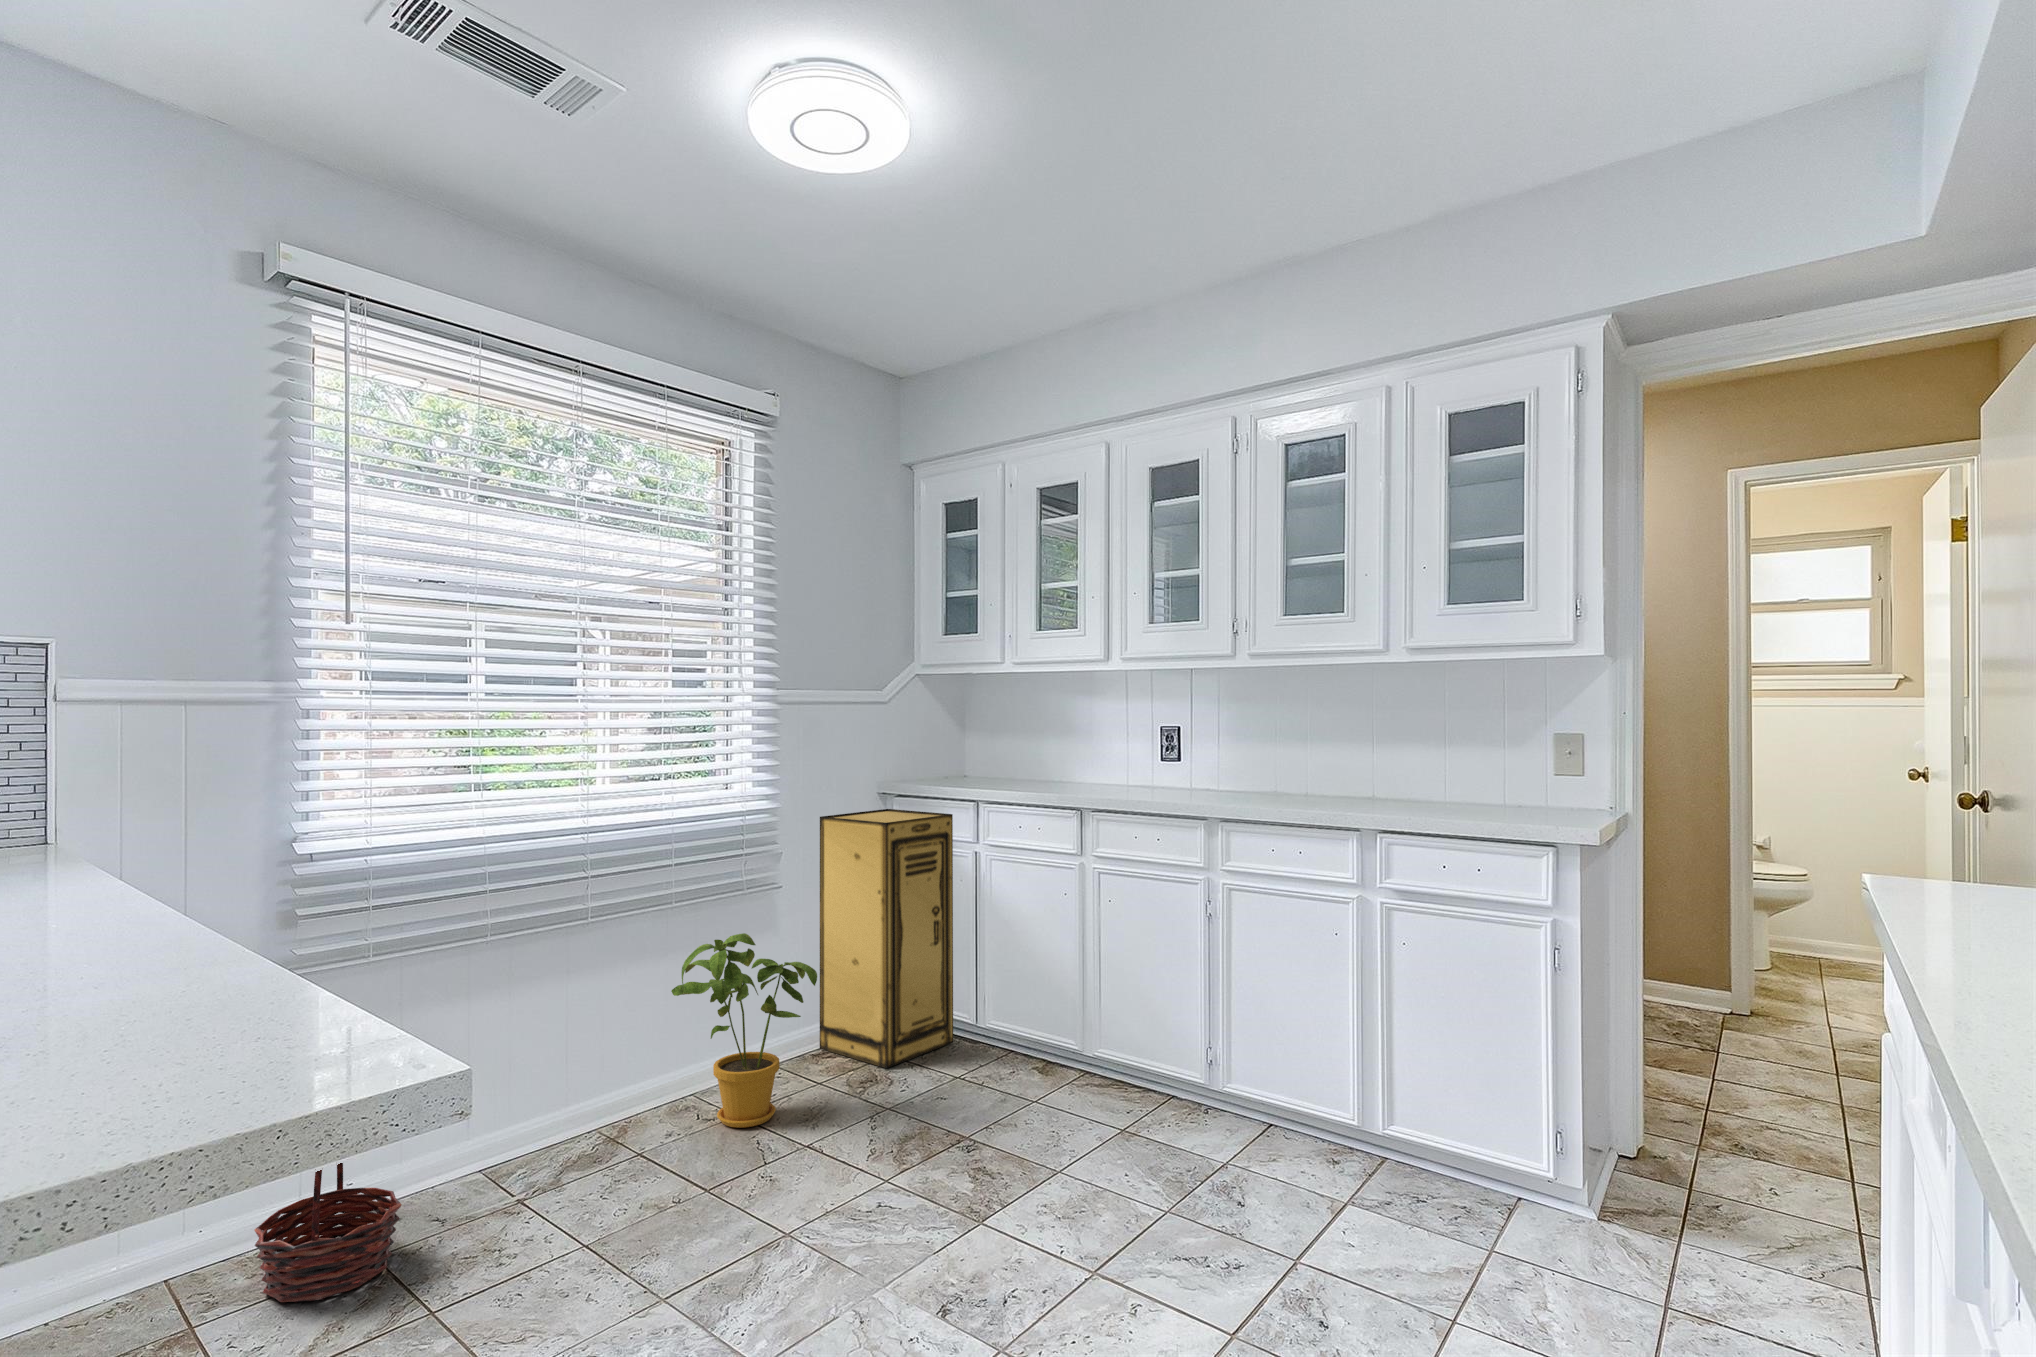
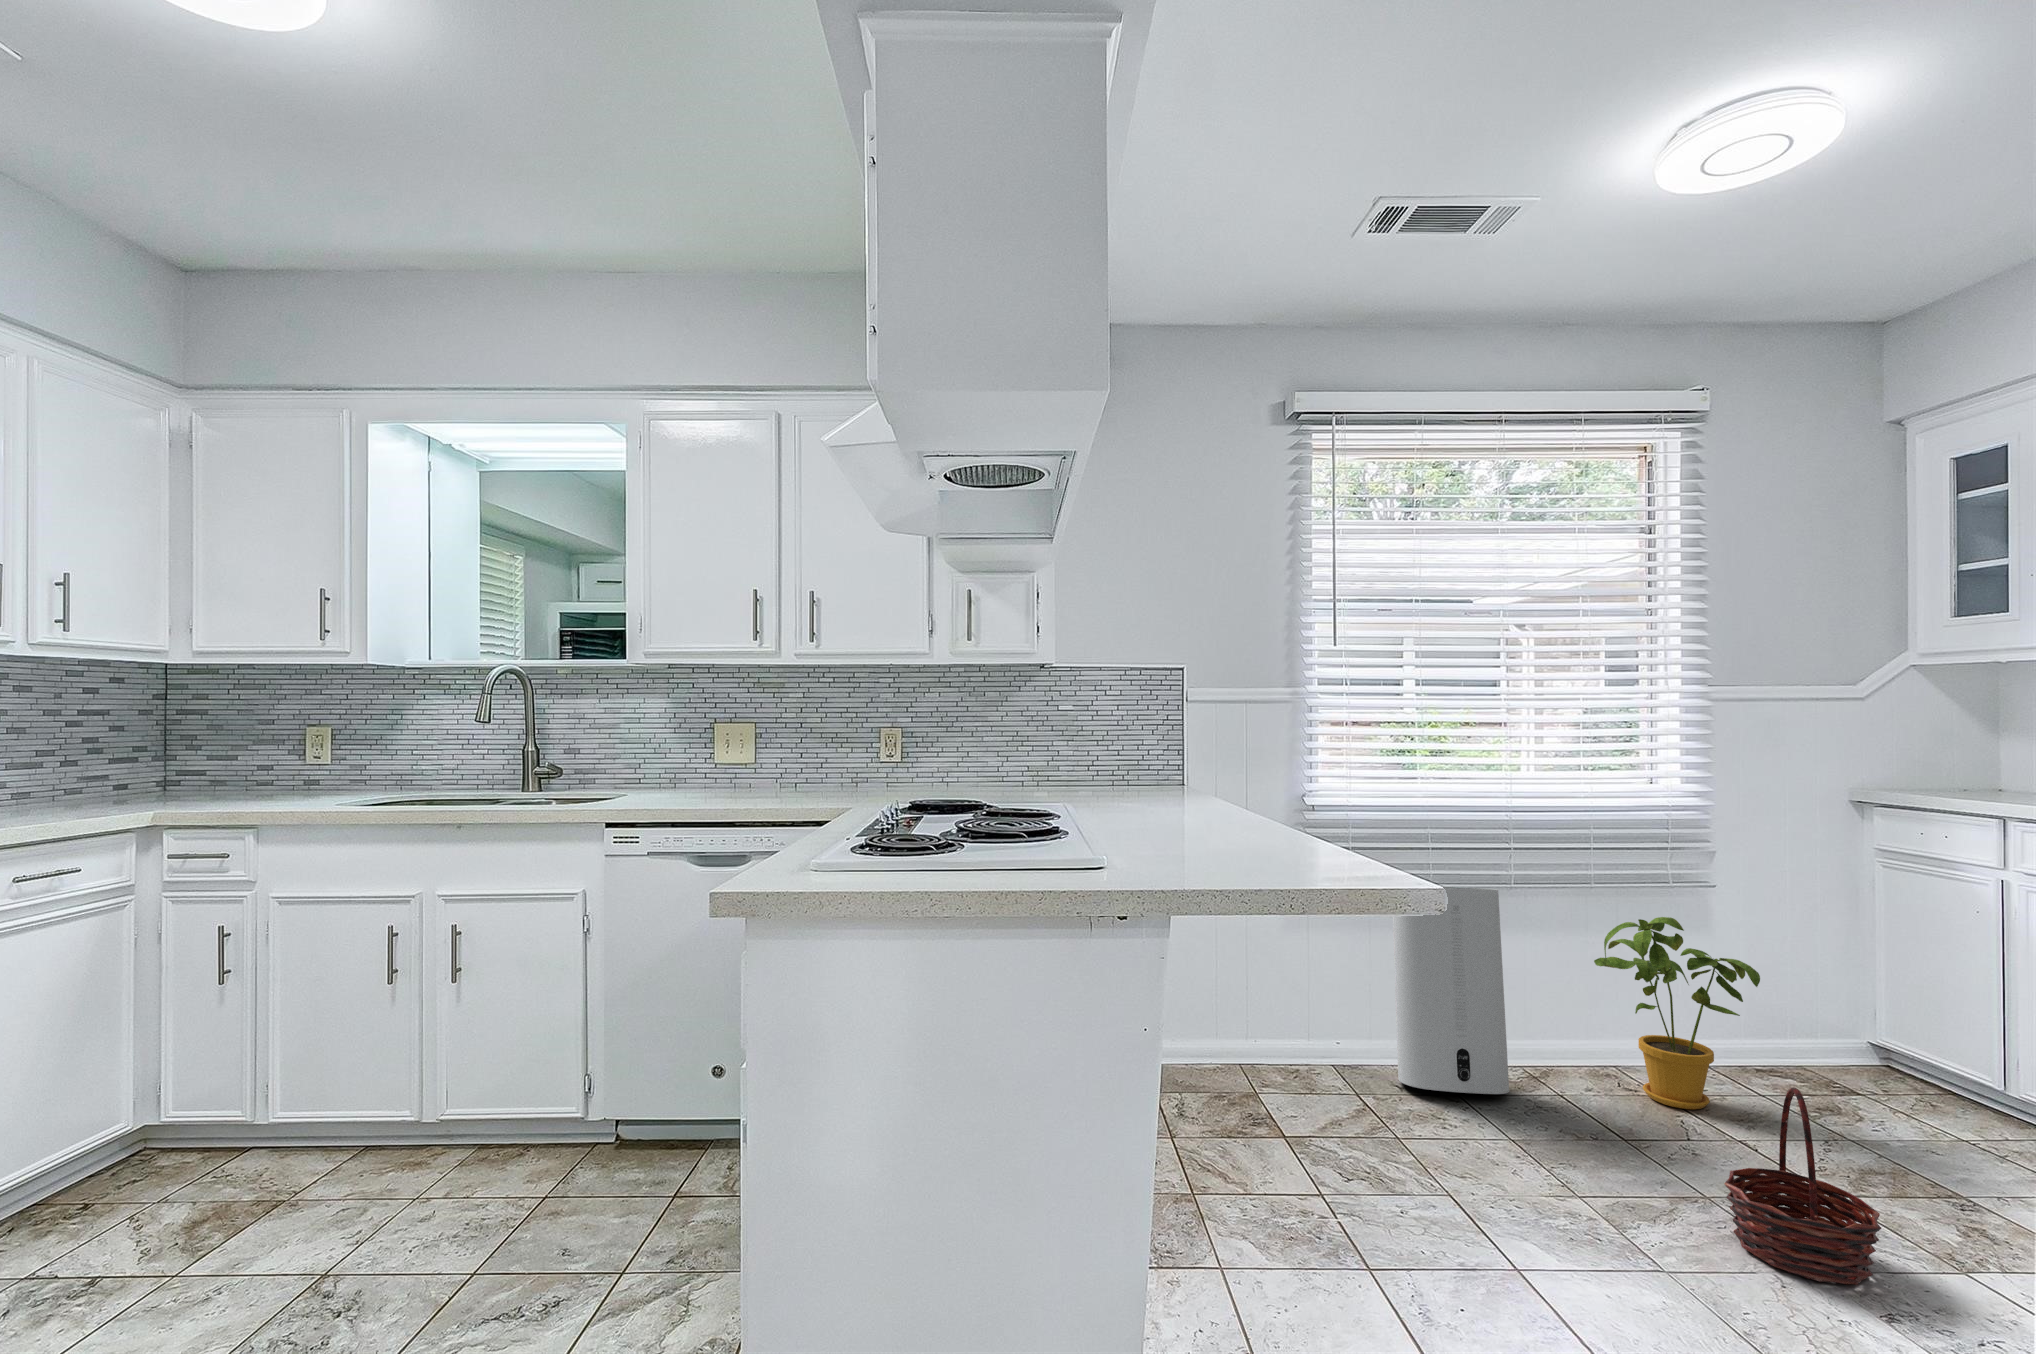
storage cabinet: present [820,809,953,1068] -> none [1765,821,1965,1105]
air purifier: none [435,935,581,1212] -> present [1393,887,1509,1094]
basket: present [254,1163,402,1302] -> present [1724,1088,1881,1284]

